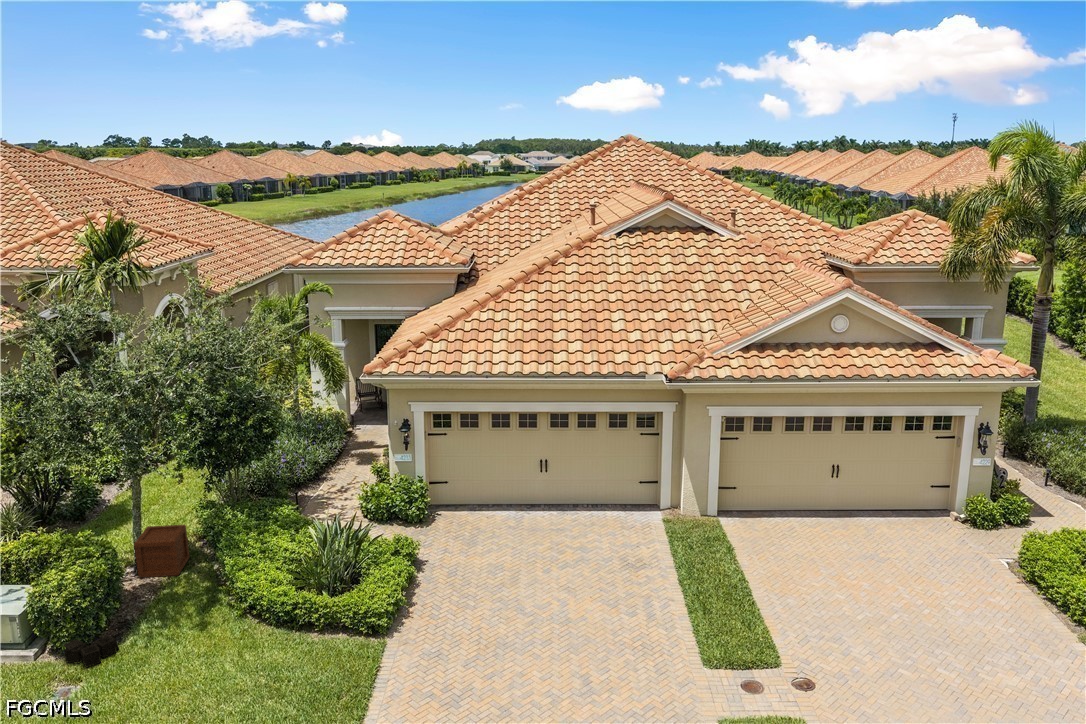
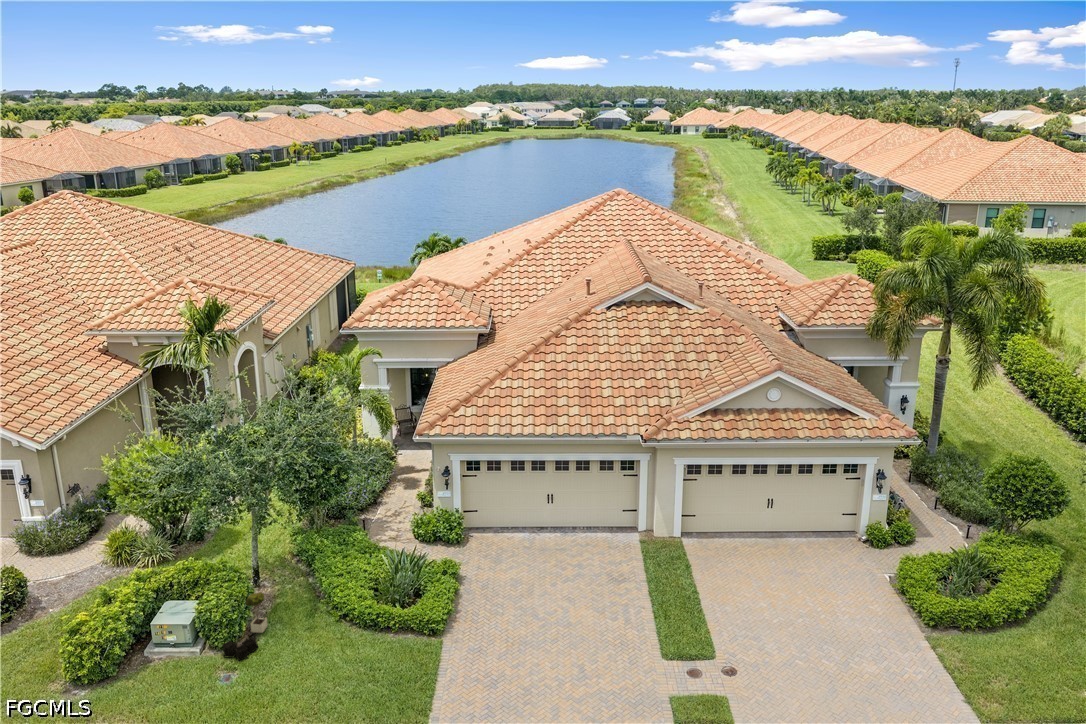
wooden crate: present [134,525,189,578] -> none [255,551,292,591]
potted tree: none [105,572,140,631] -> present [246,592,267,633]

